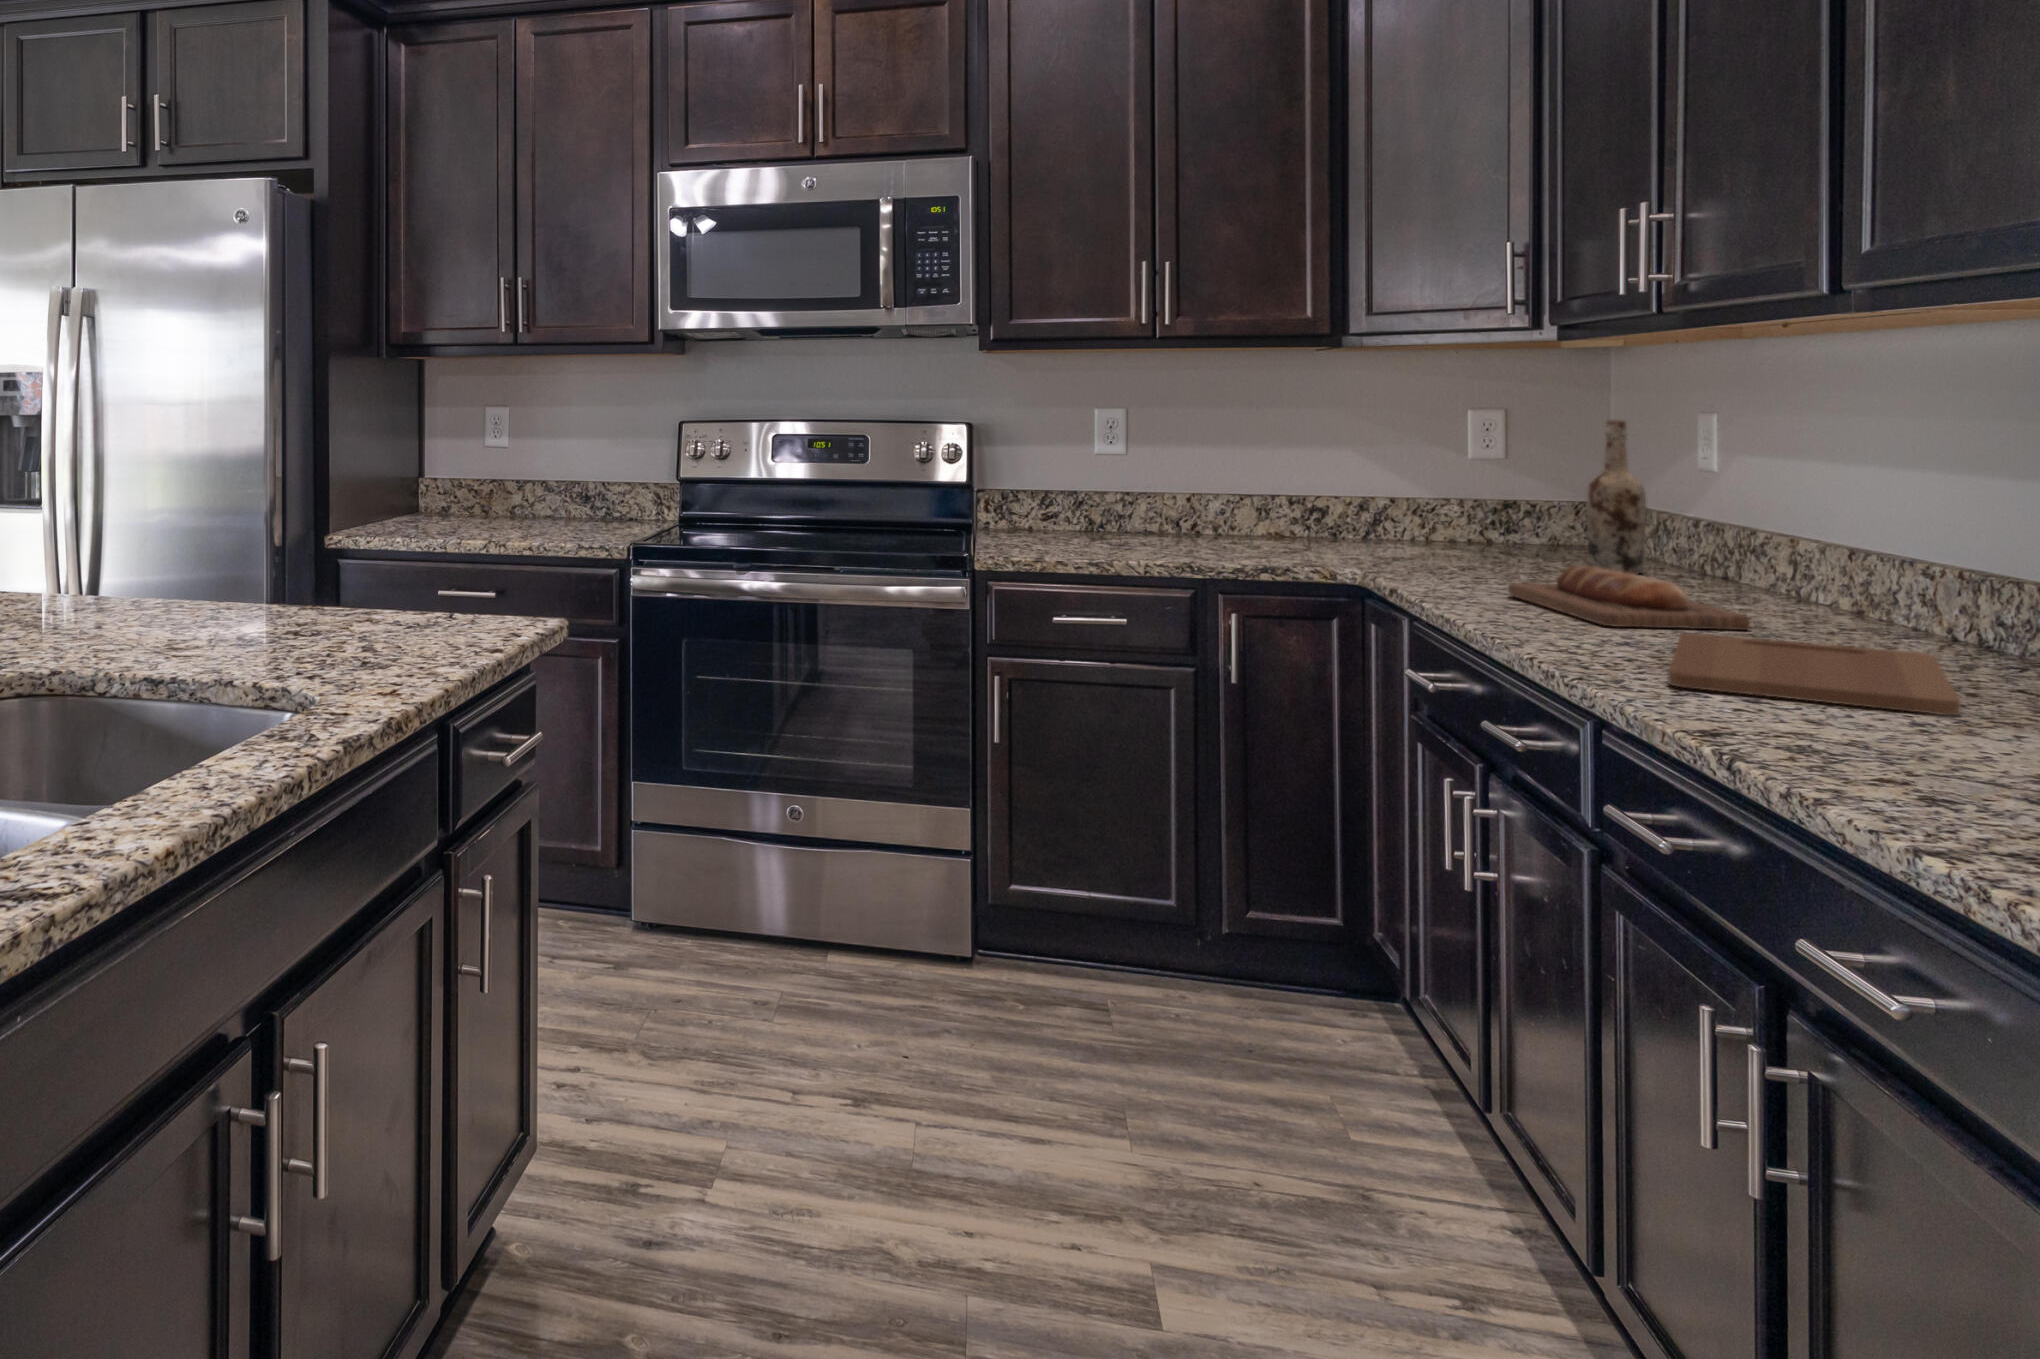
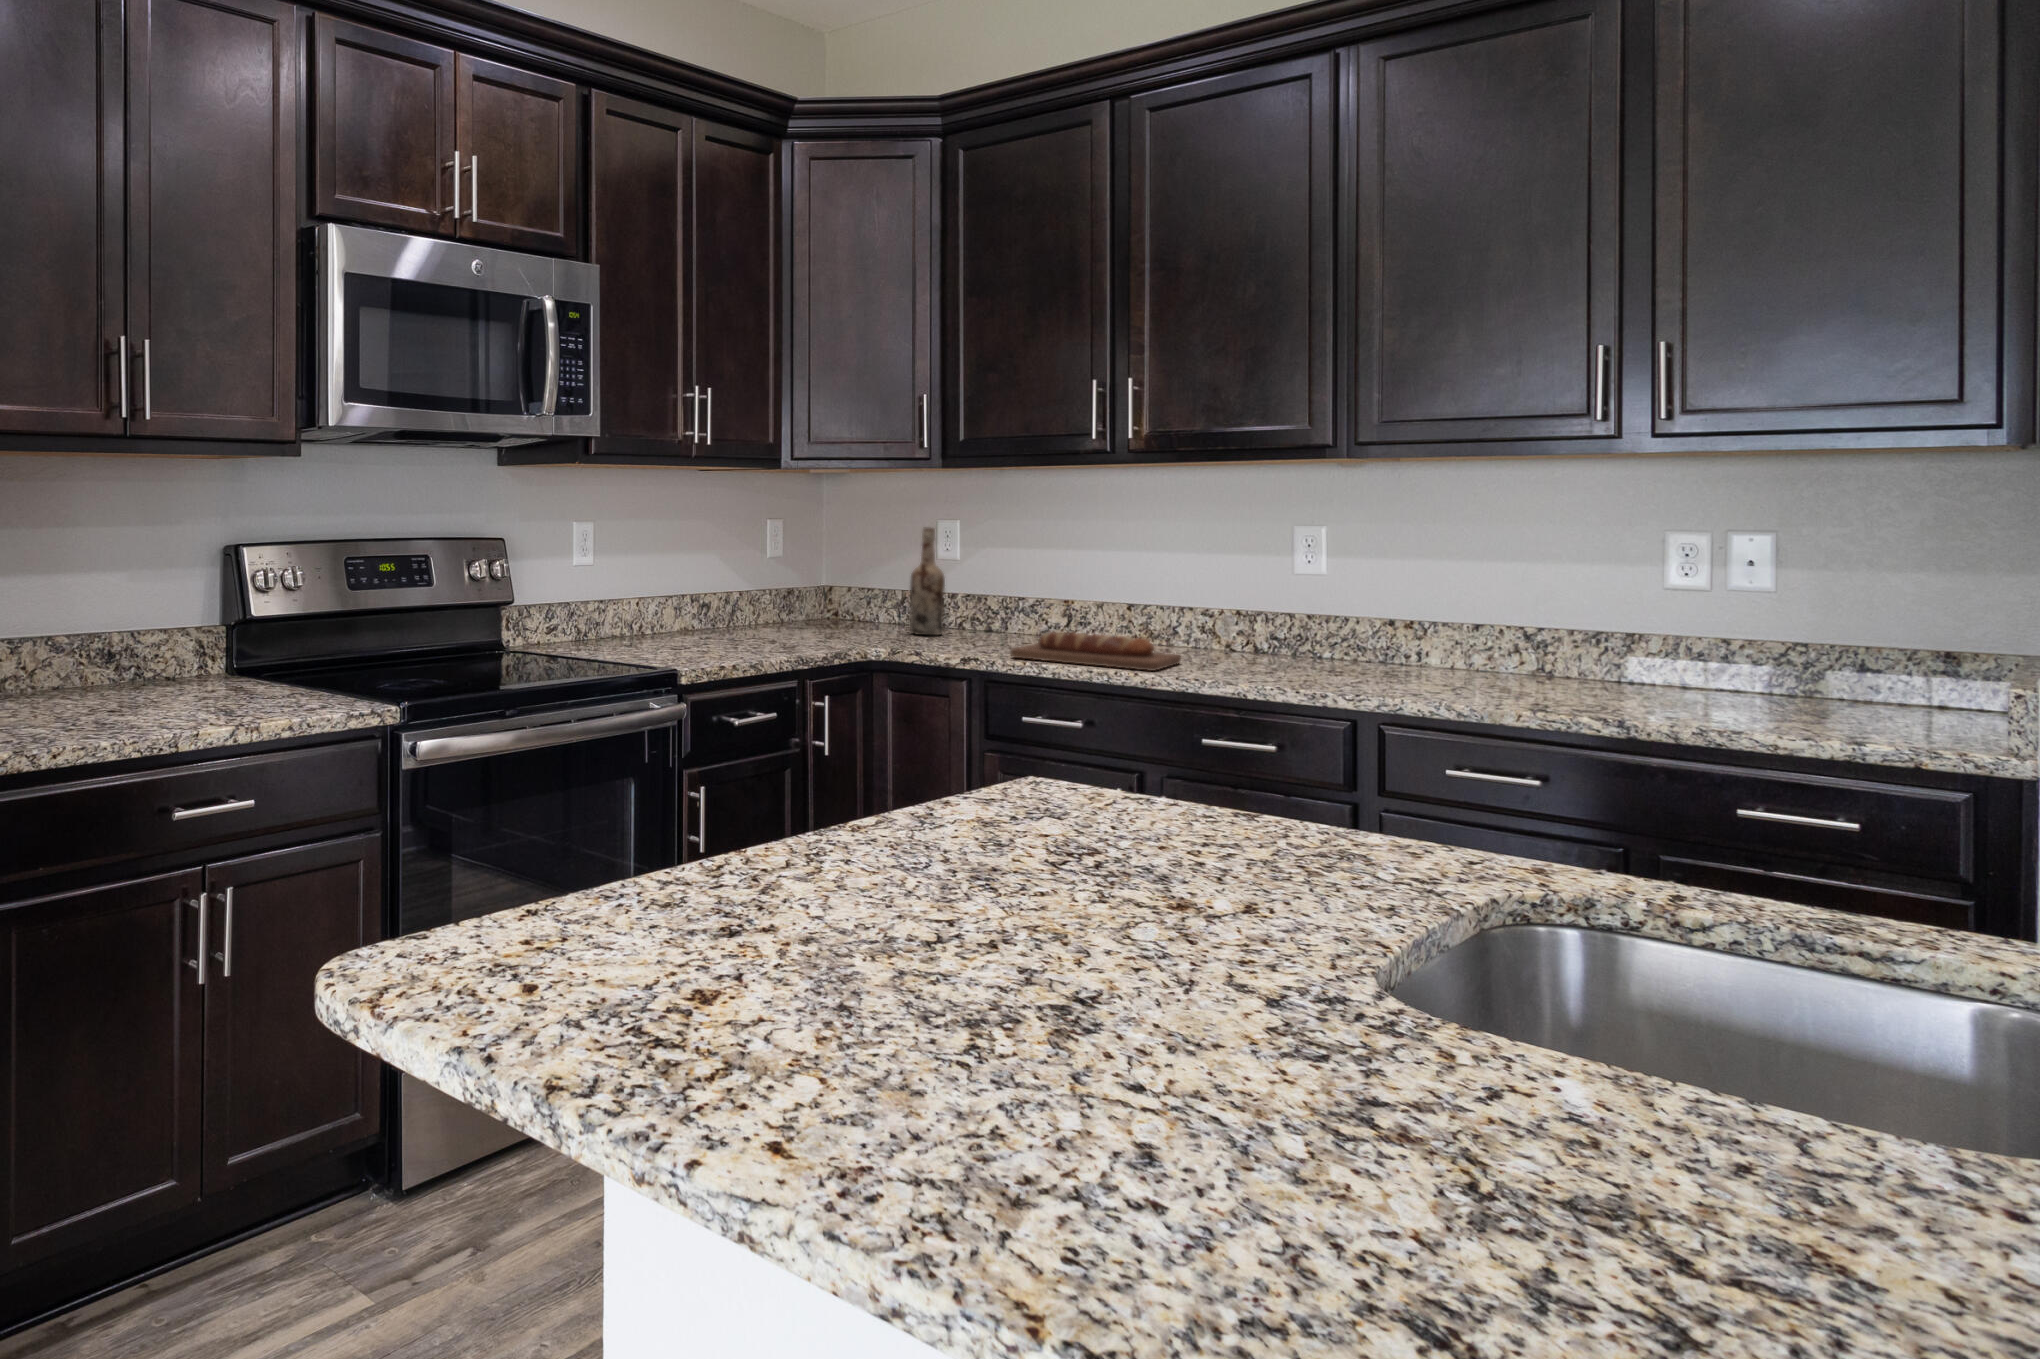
cutting board: present [1668,633,1961,715] -> none [1234,665,1472,702]

